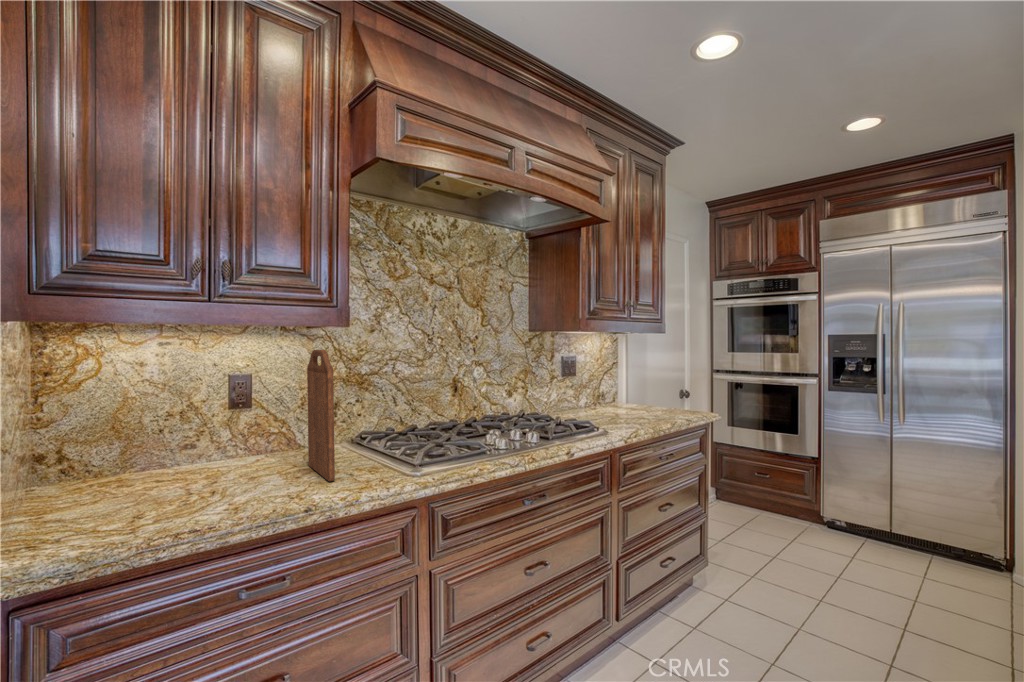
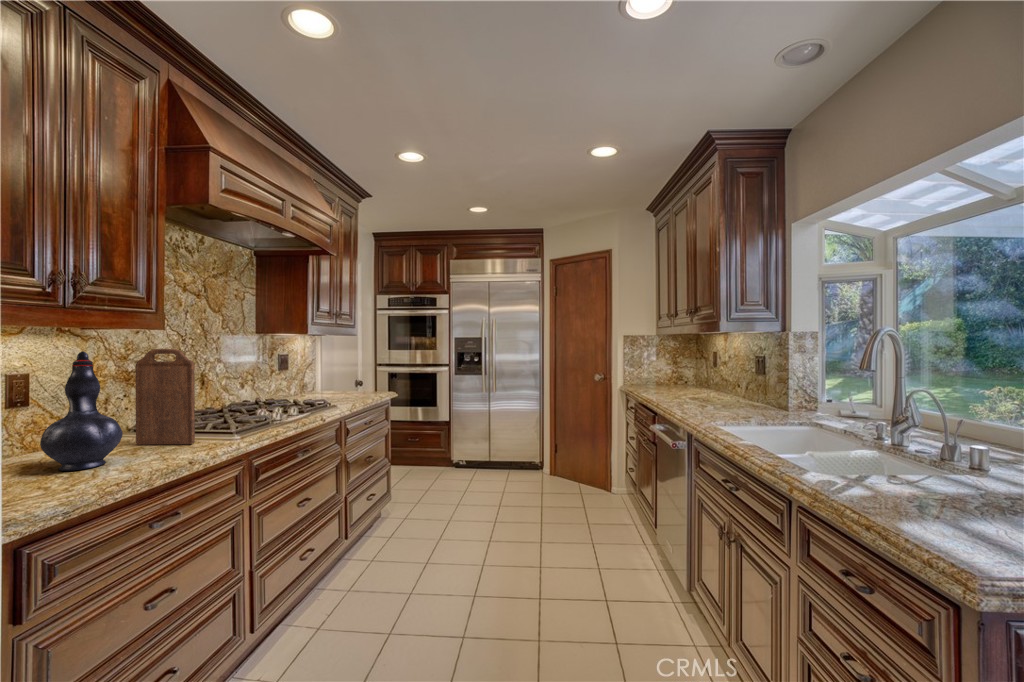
decorative vase: none [156,353,244,500] -> present [40,351,123,471]

